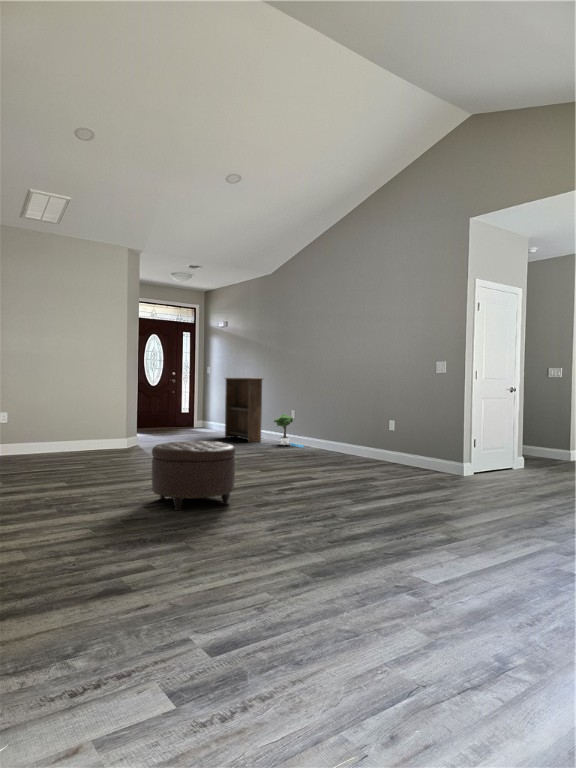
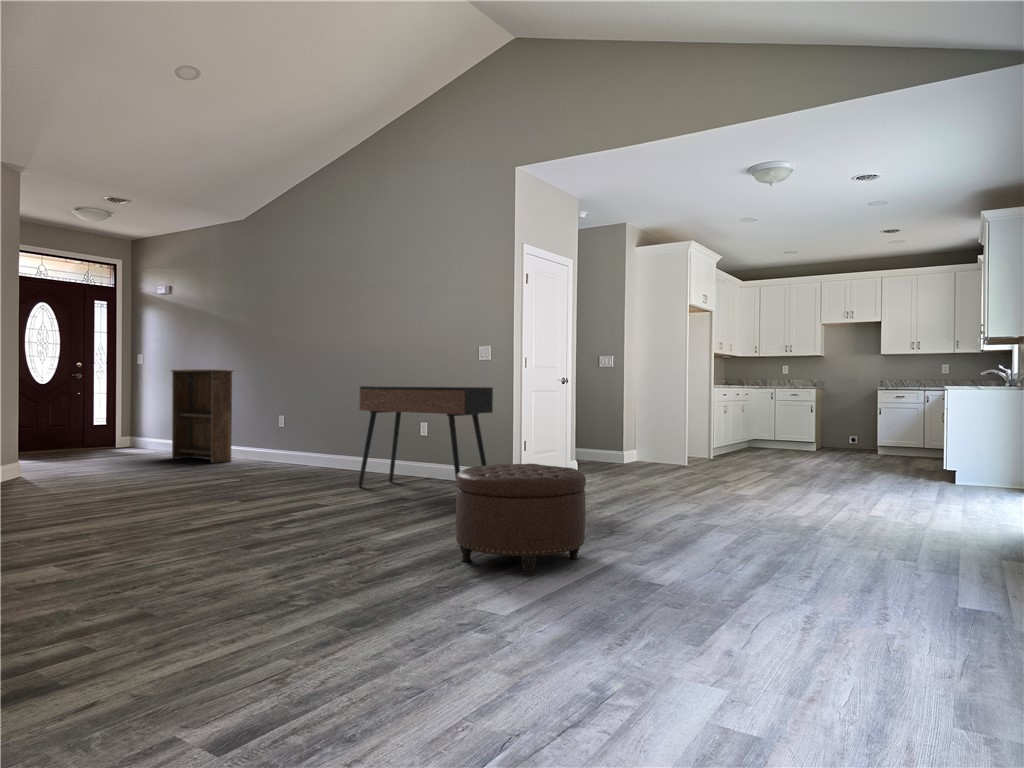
console table: none [343,393,447,483] -> present [358,386,493,488]
potted tree: present [274,414,304,448] -> none [251,420,298,466]
ottoman: present [152,441,236,511] -> present [456,464,586,576]

